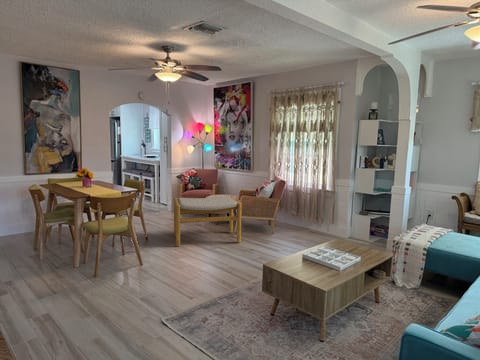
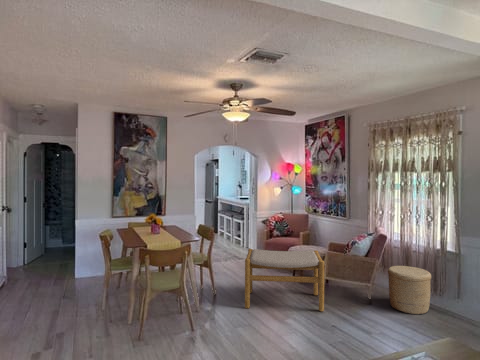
woven basket: none [286,204,316,238] -> present [388,266,431,314]

